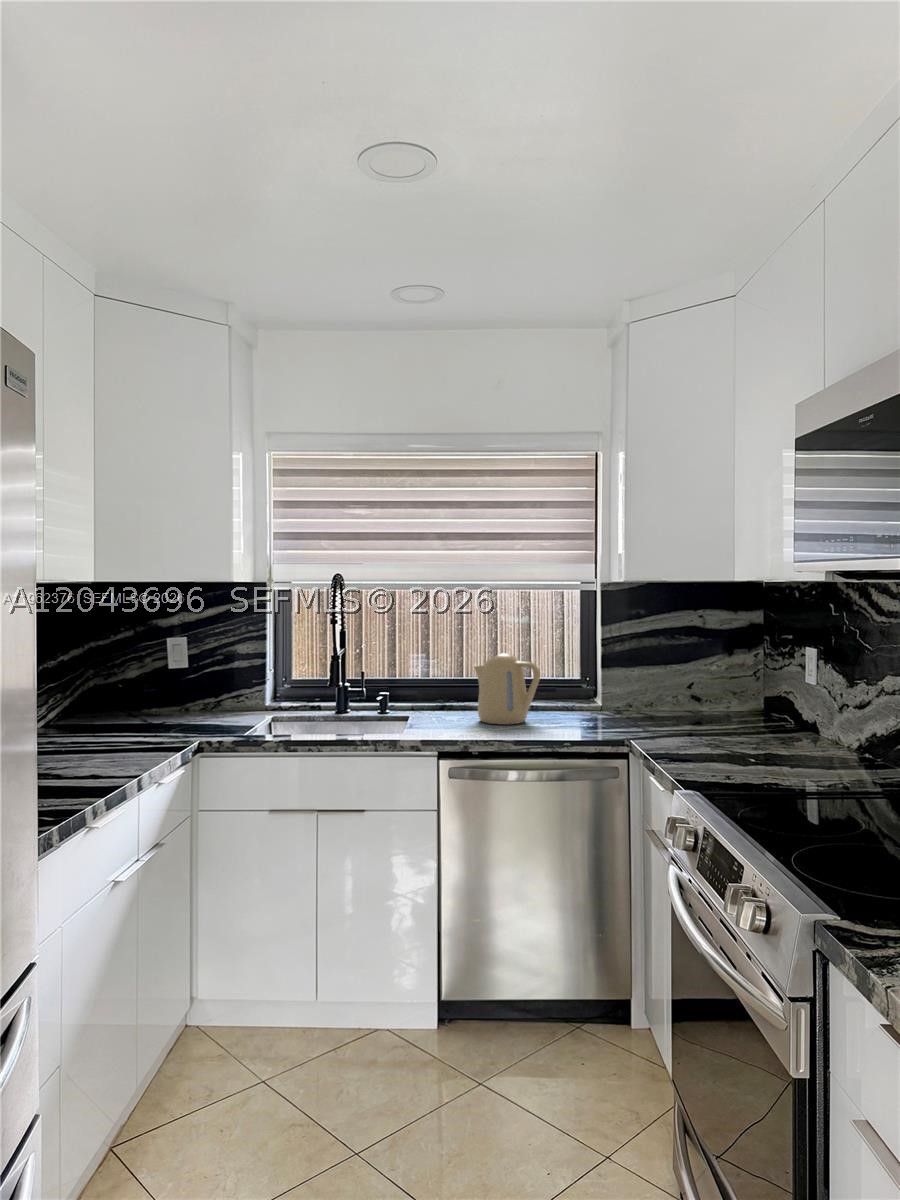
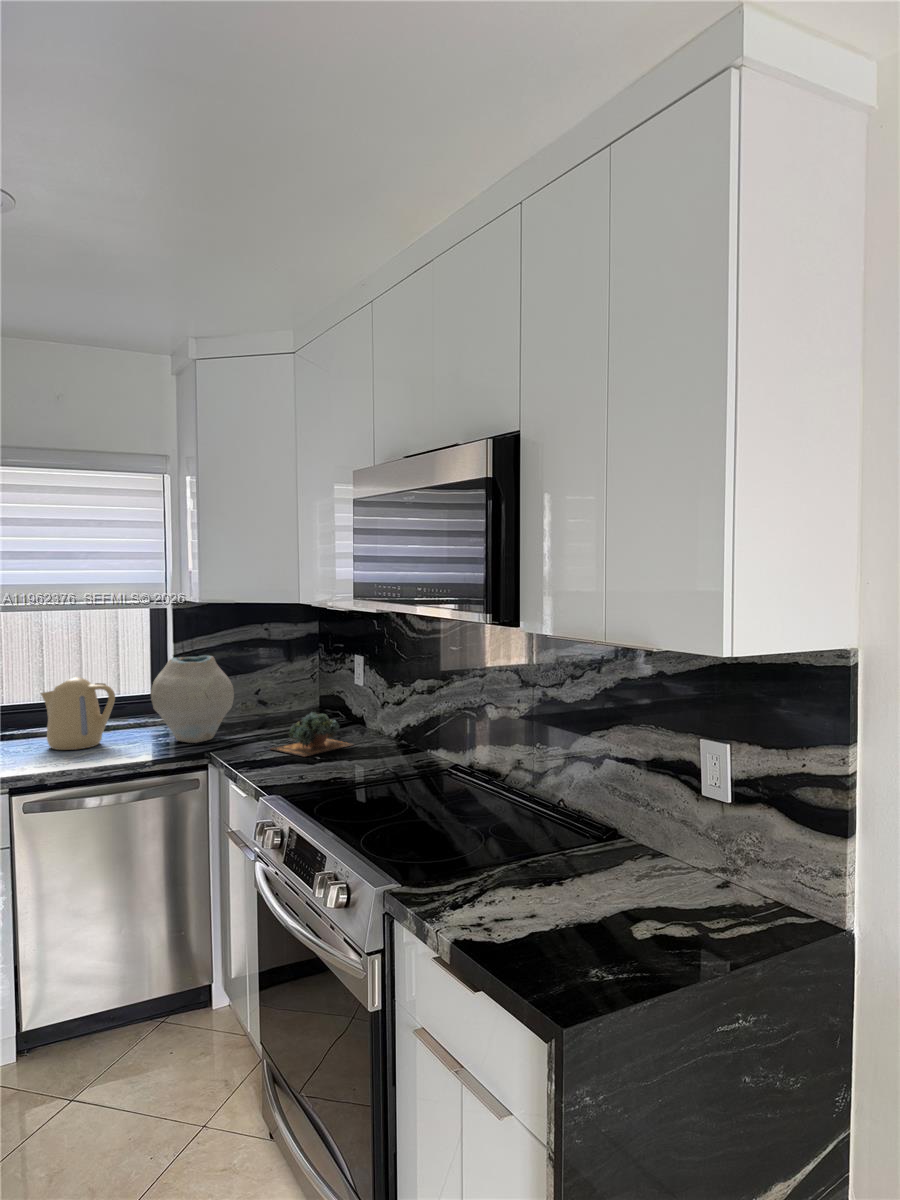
vase: none [574,638,661,730] -> present [151,656,234,743]
succulent plant: none [697,707,801,757] -> present [271,712,352,757]

